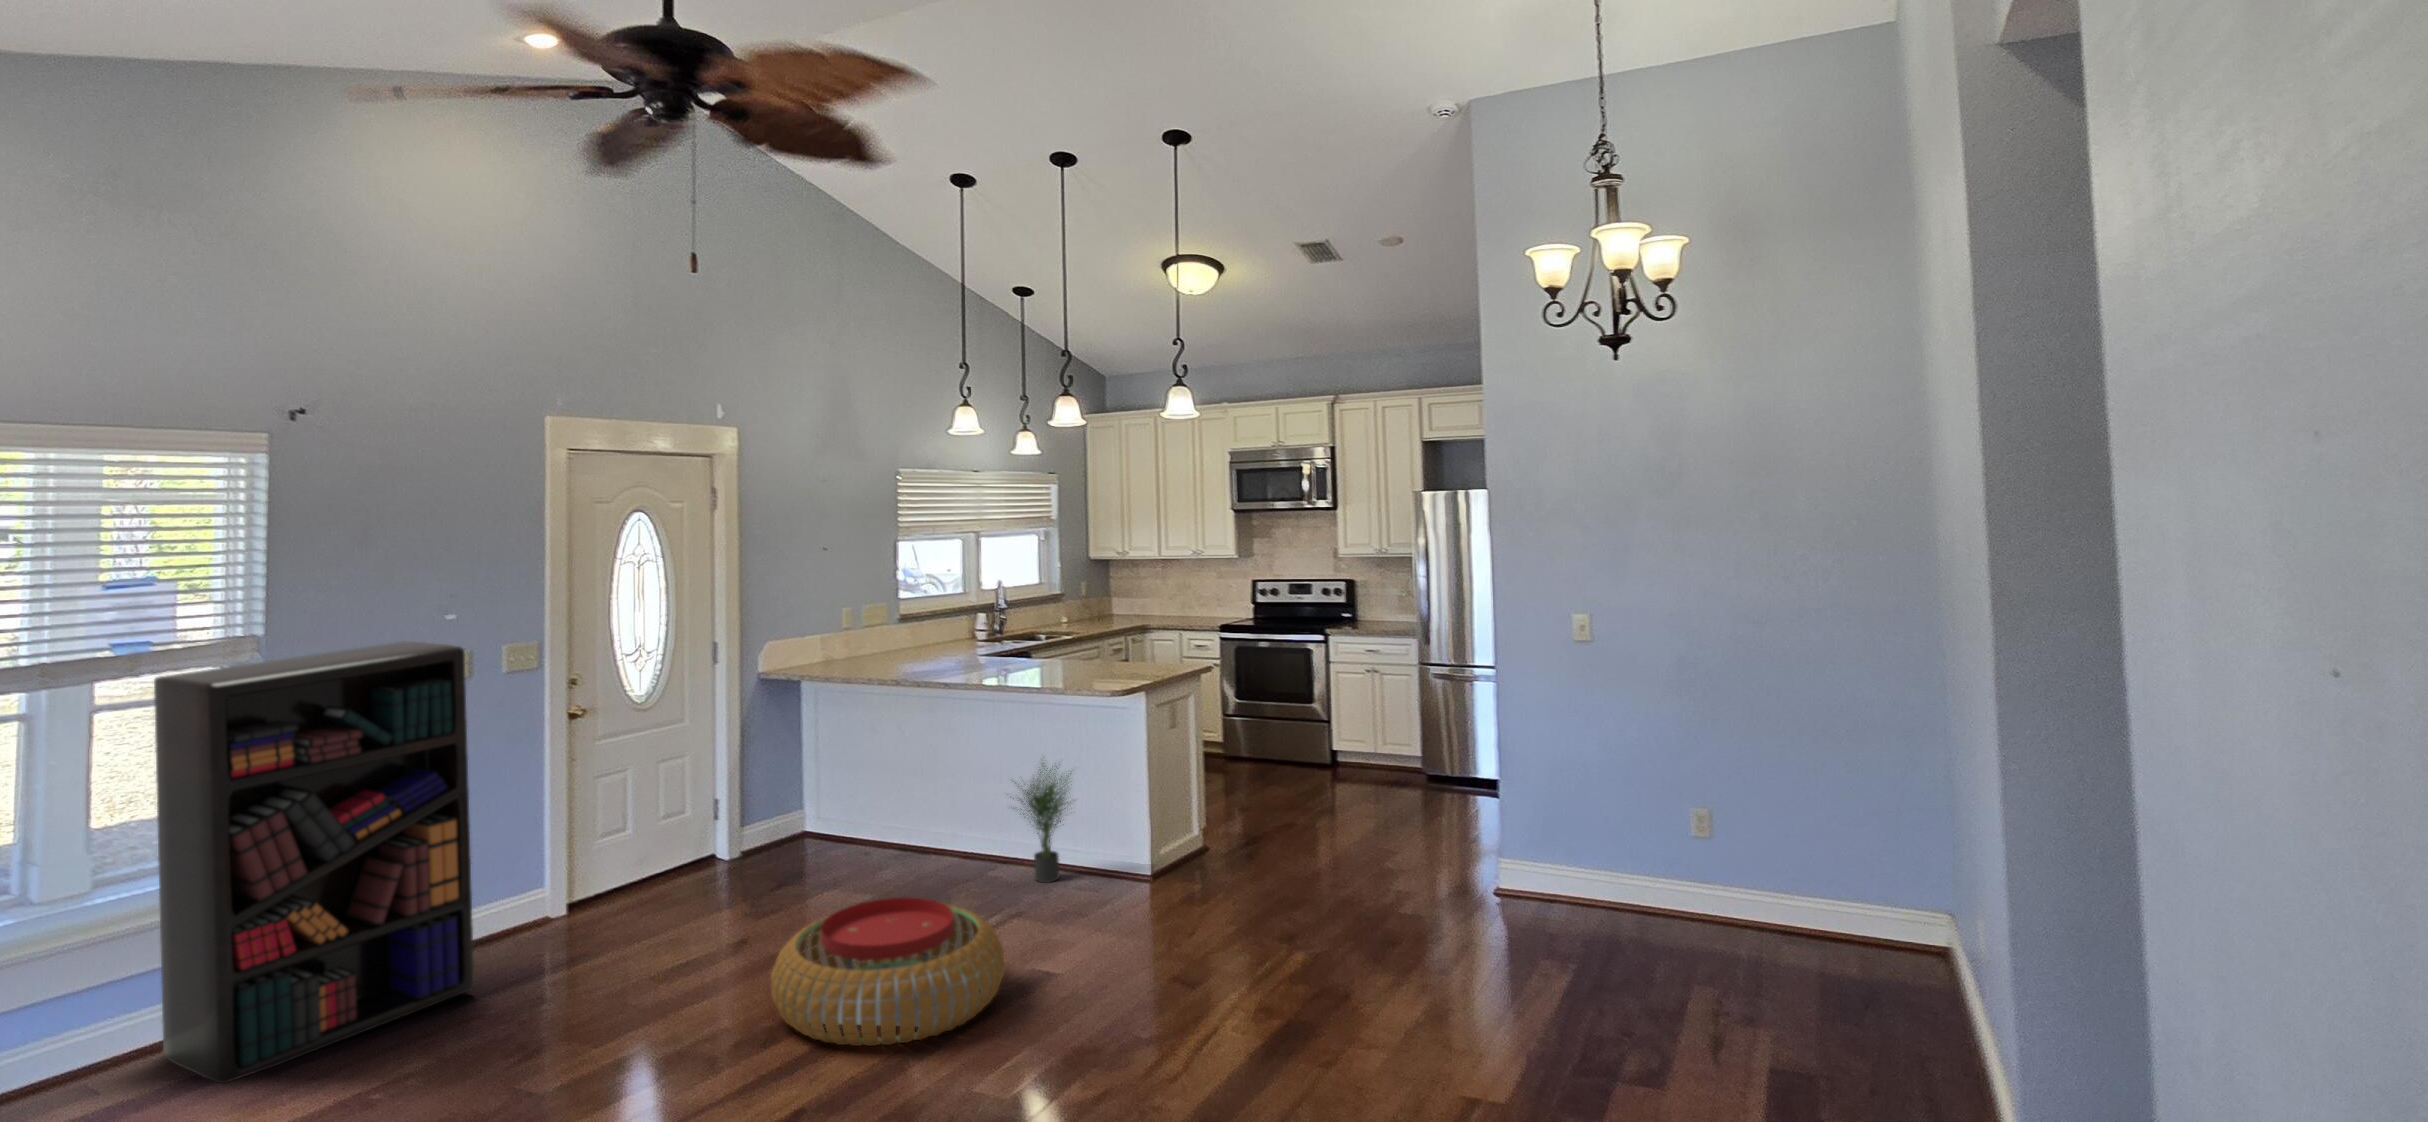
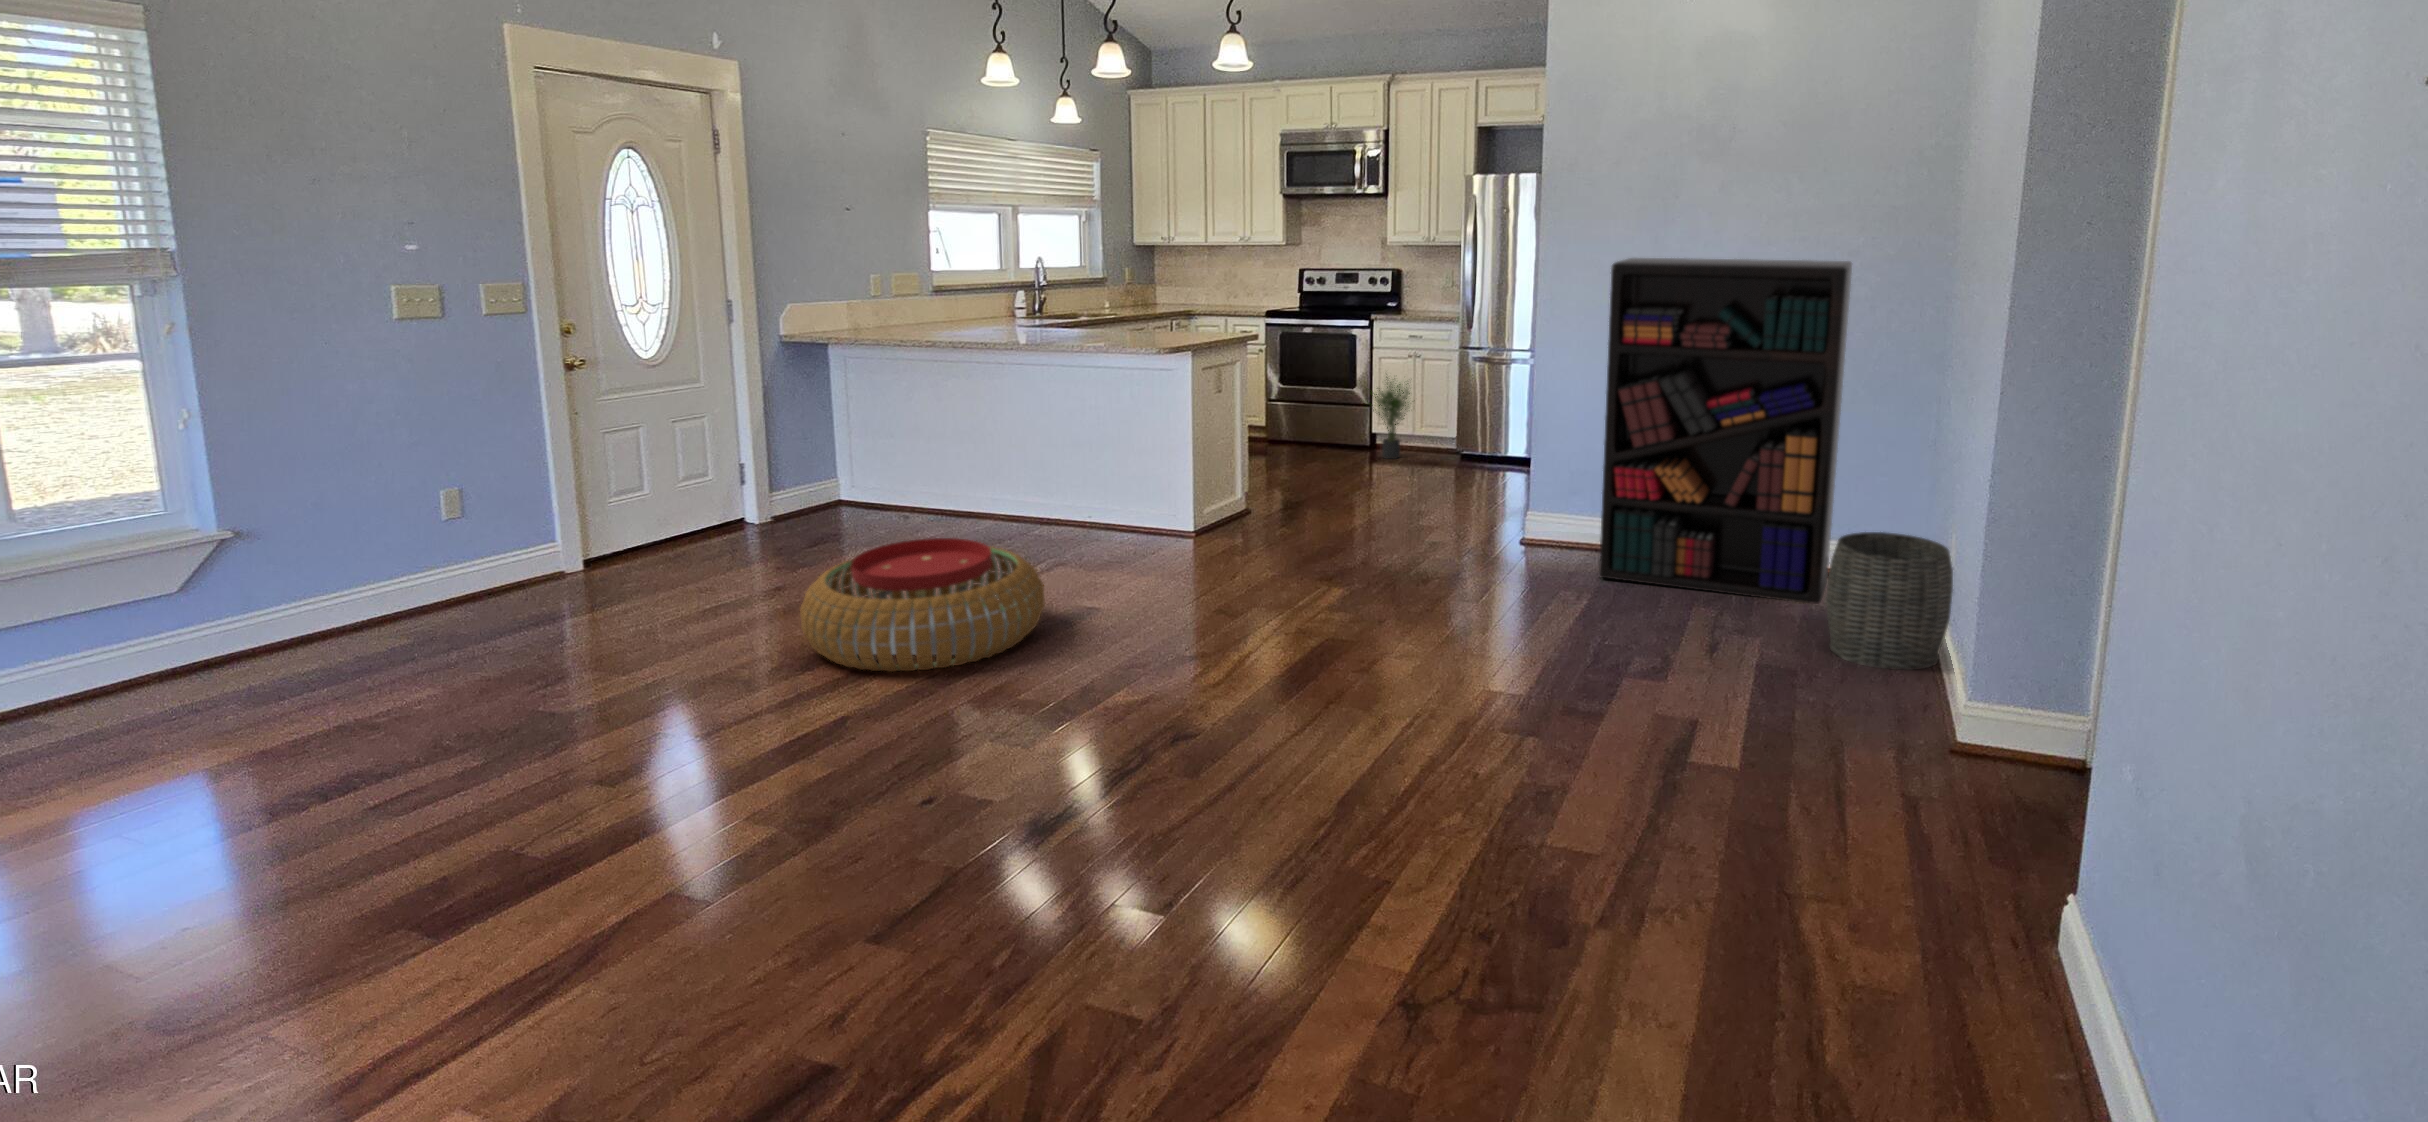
bookshelf: present [154,642,474,1083] -> present [1599,258,1852,604]
potted plant: present [1012,763,1072,883] -> present [1371,377,1410,459]
woven basket: none [1820,907,1962,1072] -> present [1826,532,1953,670]

